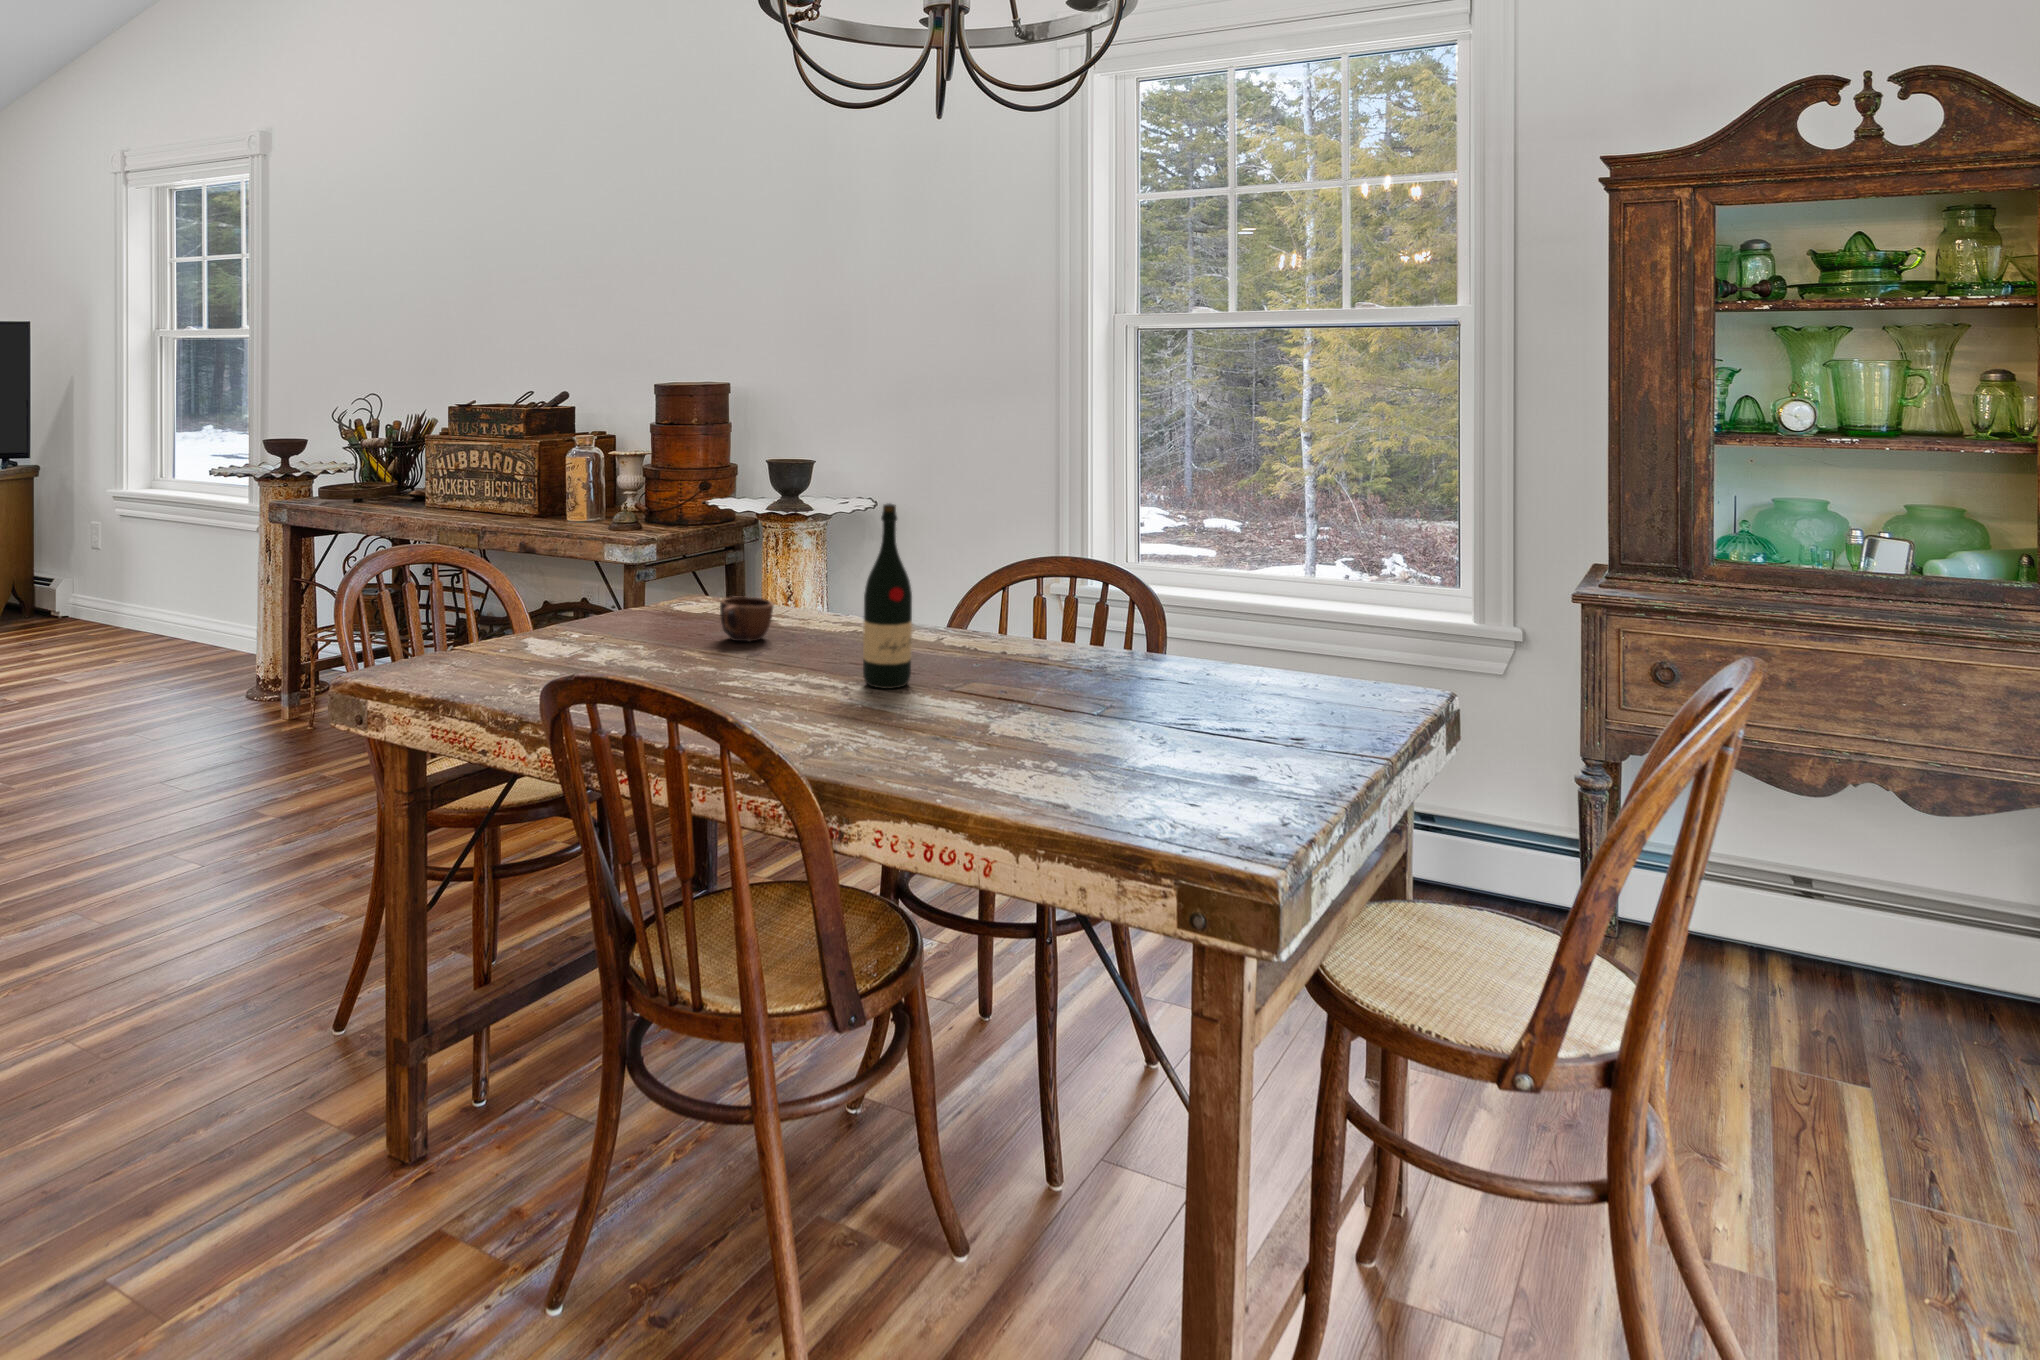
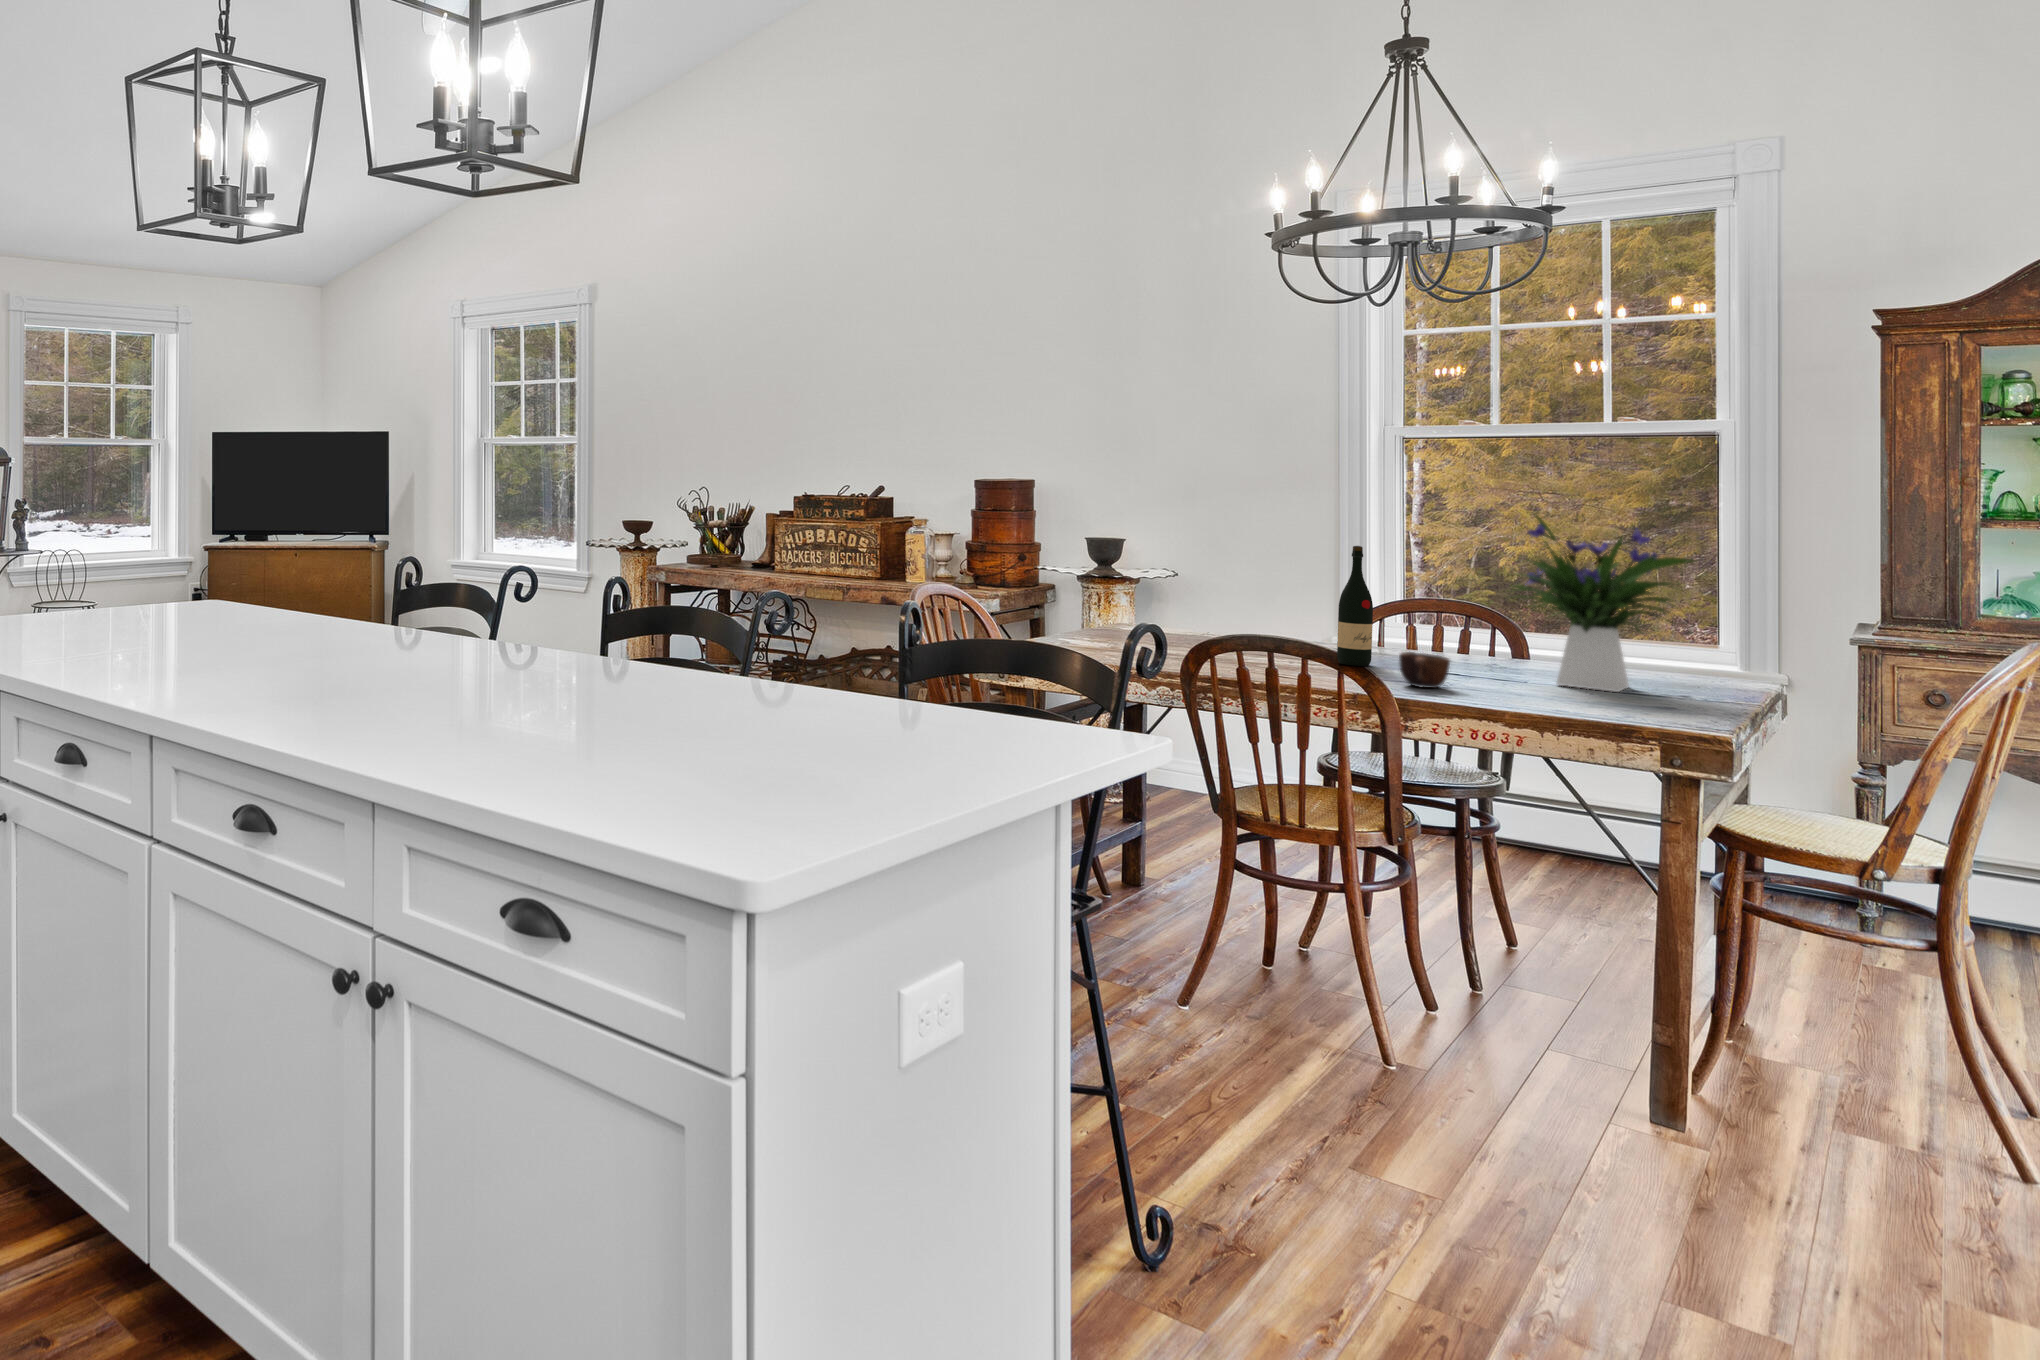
flower arrangement: none [1041,453,1310,740] -> present [1511,514,1693,692]
mug: present [720,596,773,642] -> present [1399,652,1450,688]

